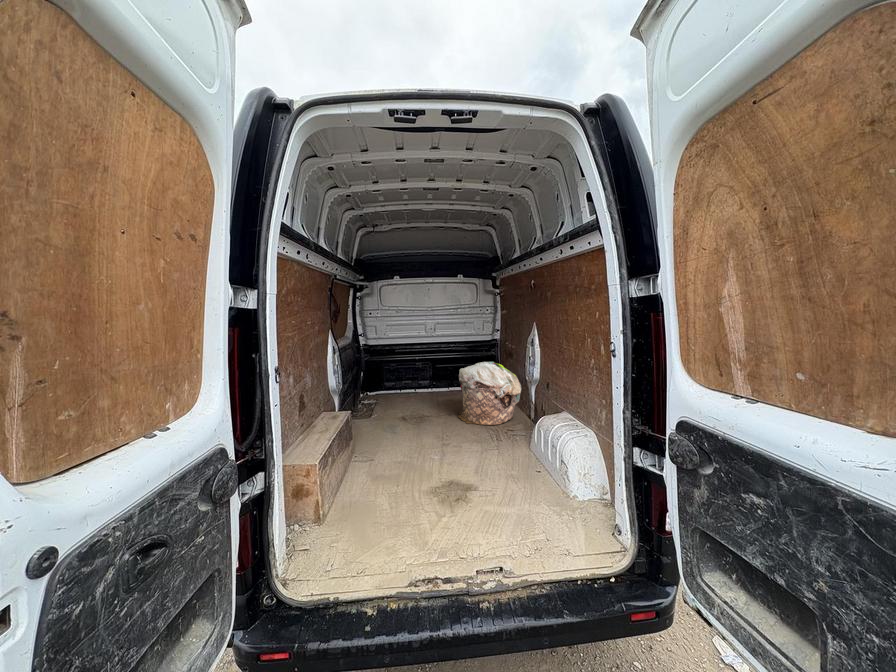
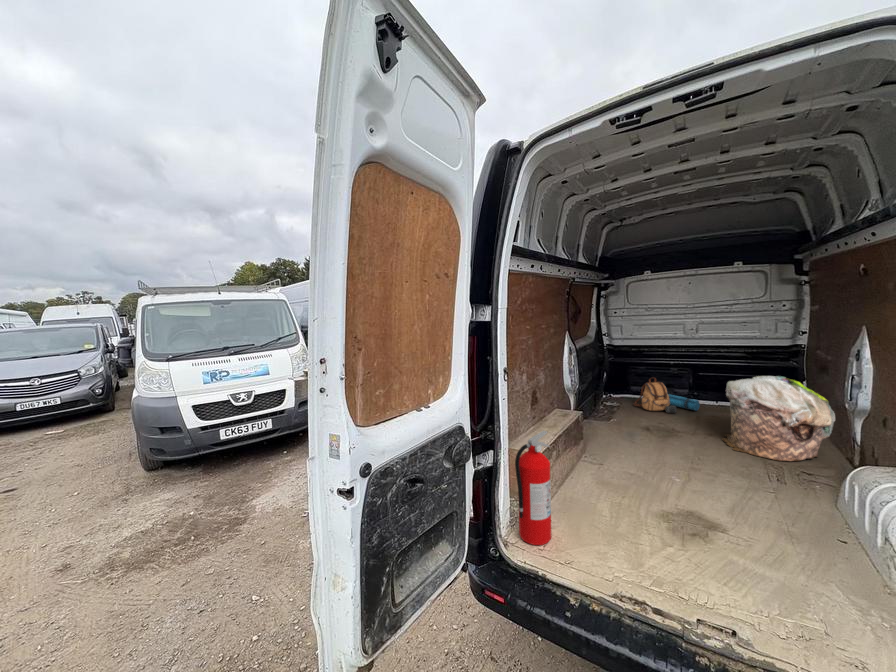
backpack: none [388,372,438,402] -> present [633,378,700,413]
fire extinguisher: none [291,435,334,569] -> present [515,431,551,545]

